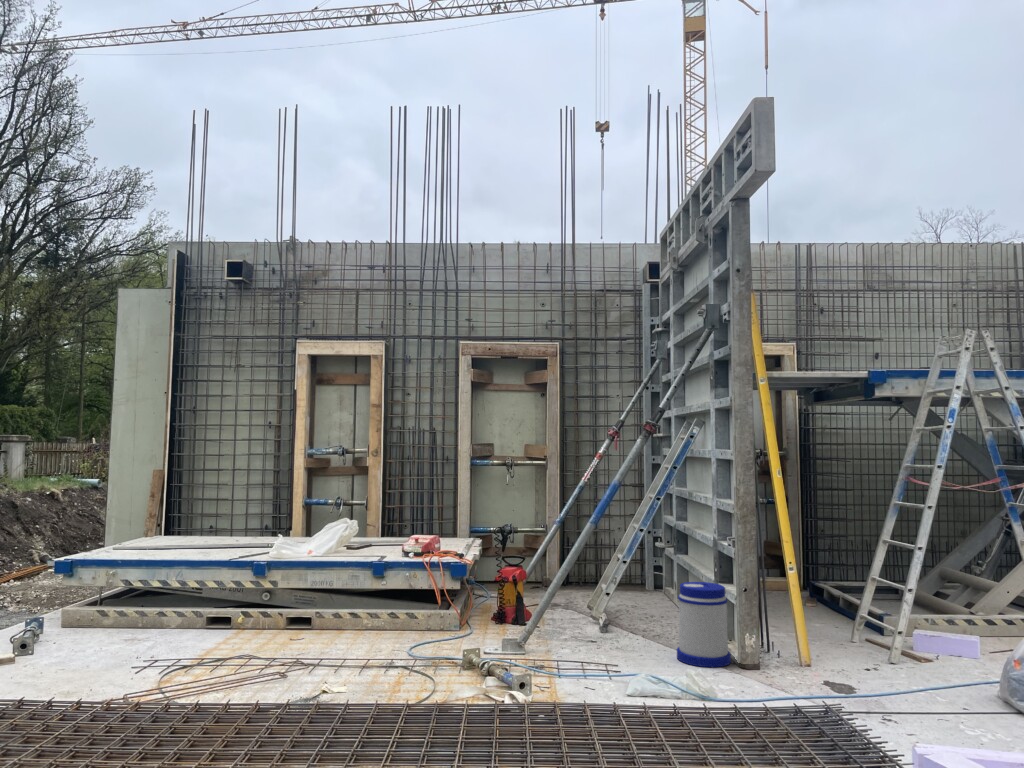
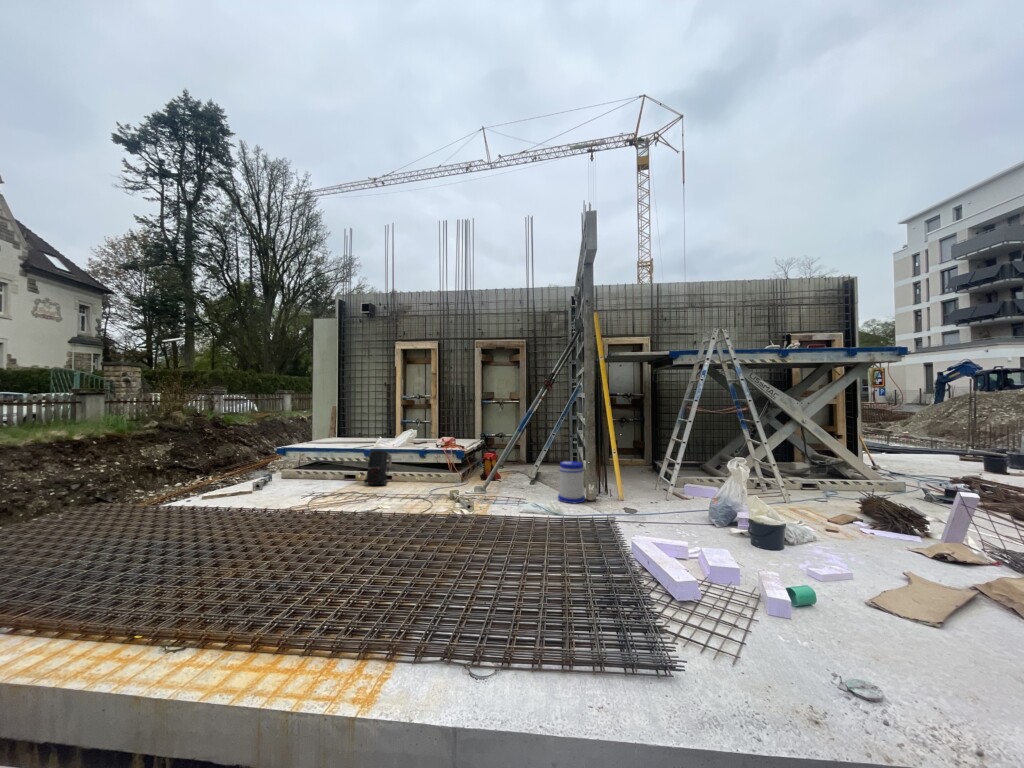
backpack: none [255,565,313,640] -> present [364,450,392,485]

